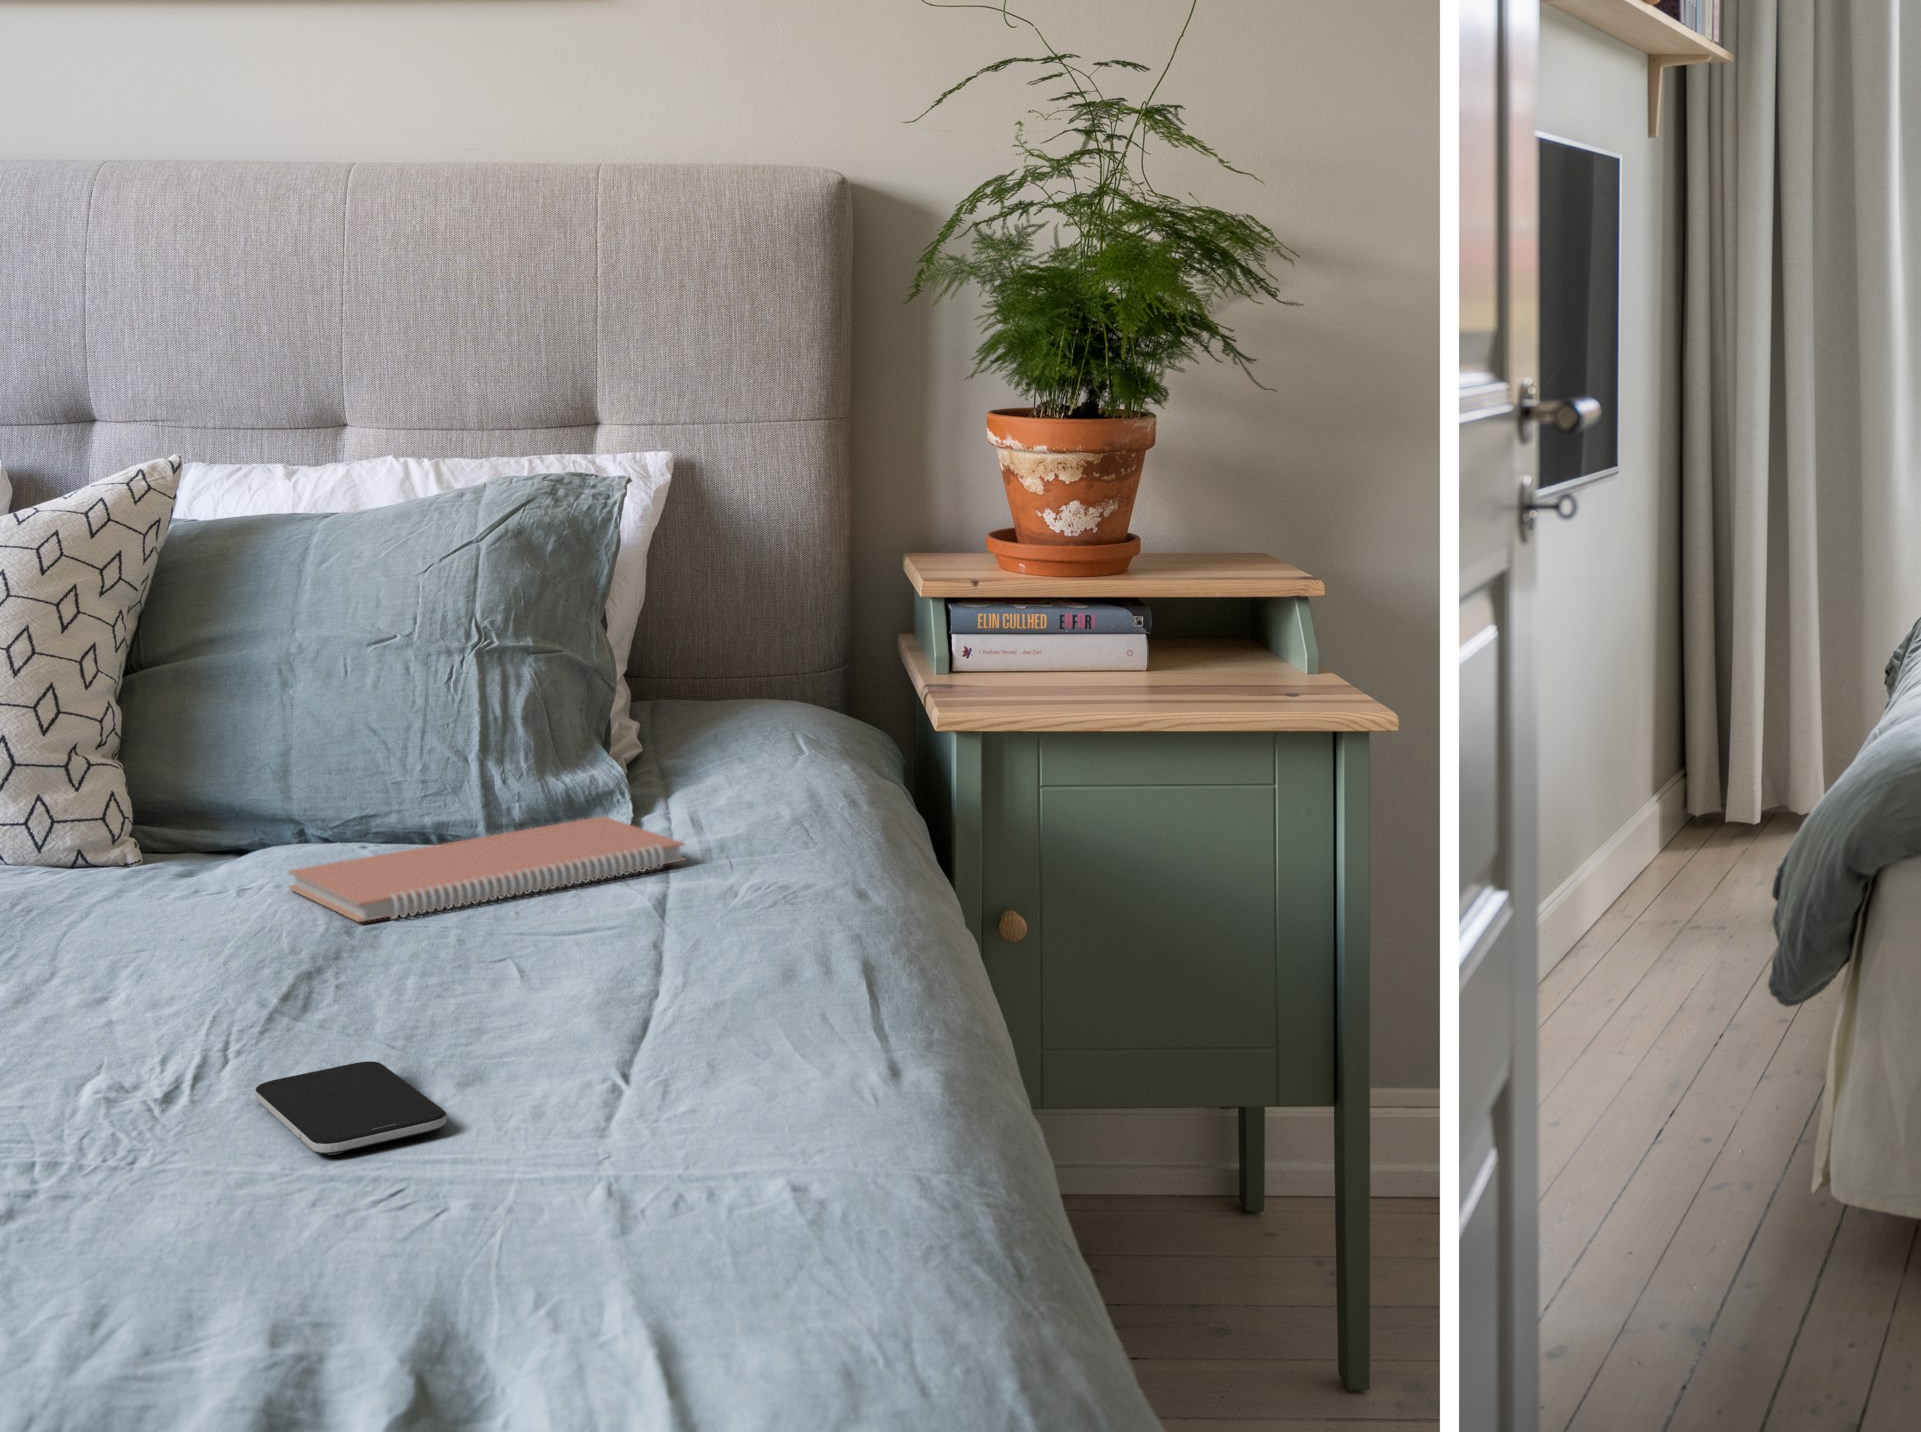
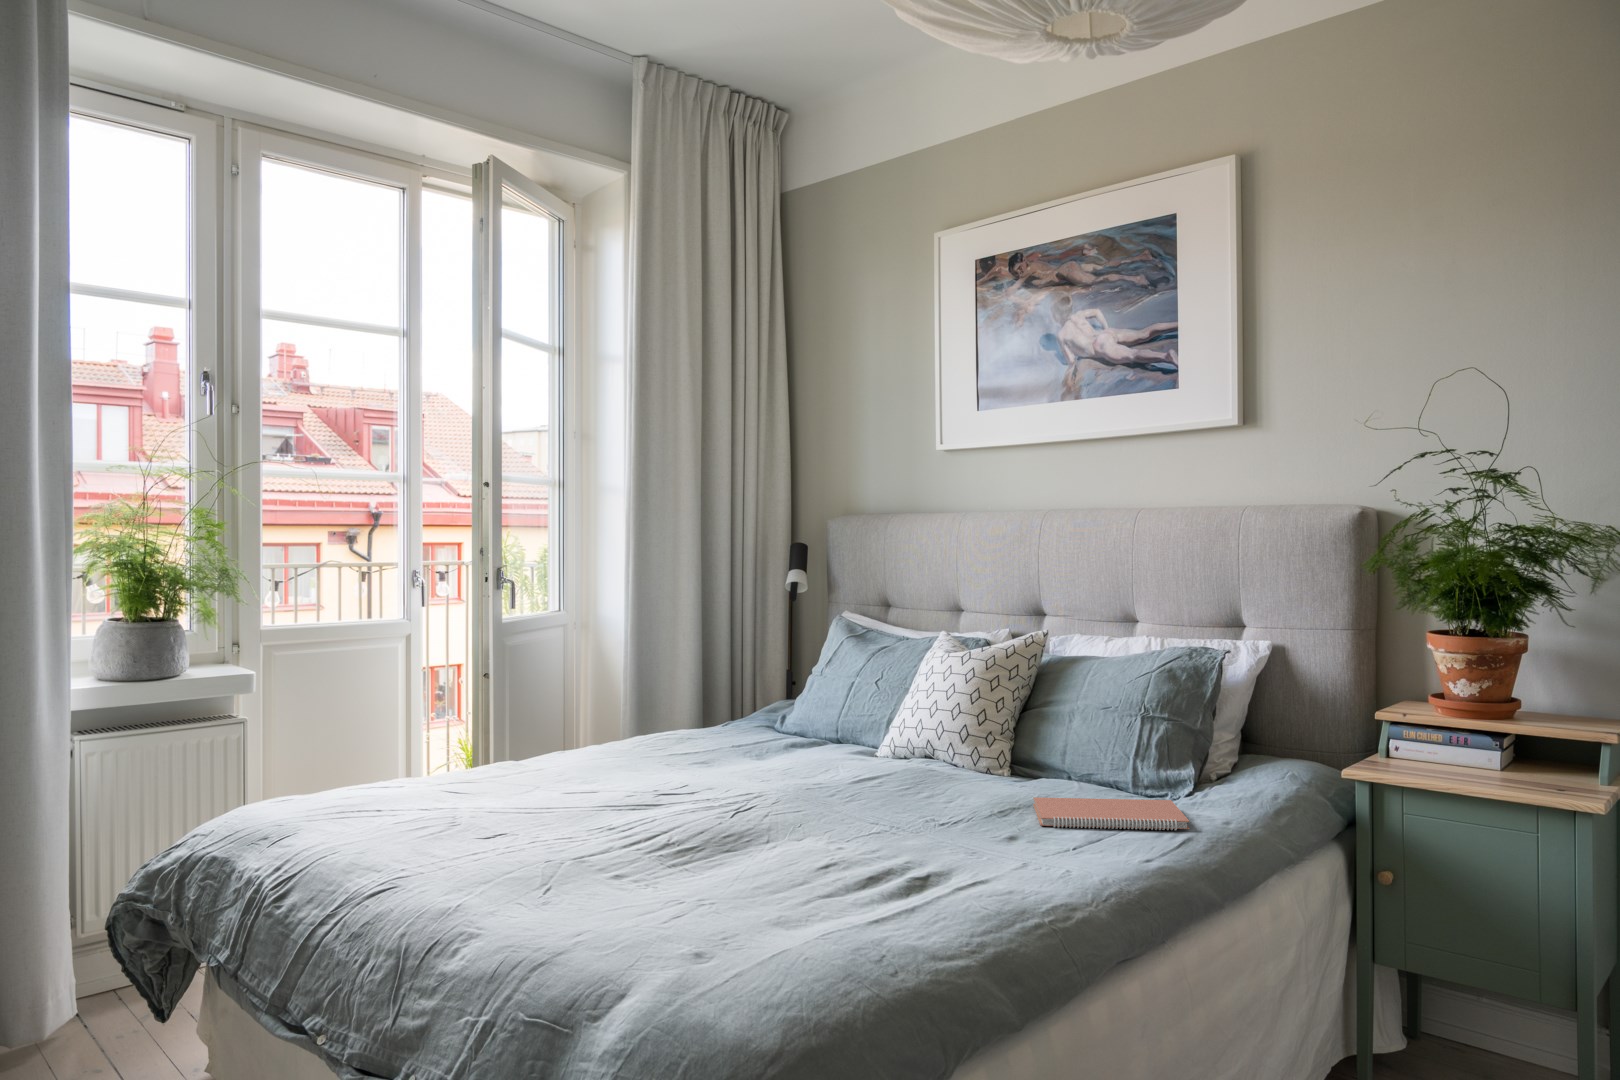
smartphone: present [255,1061,447,1155] -> none [923,884,979,923]

